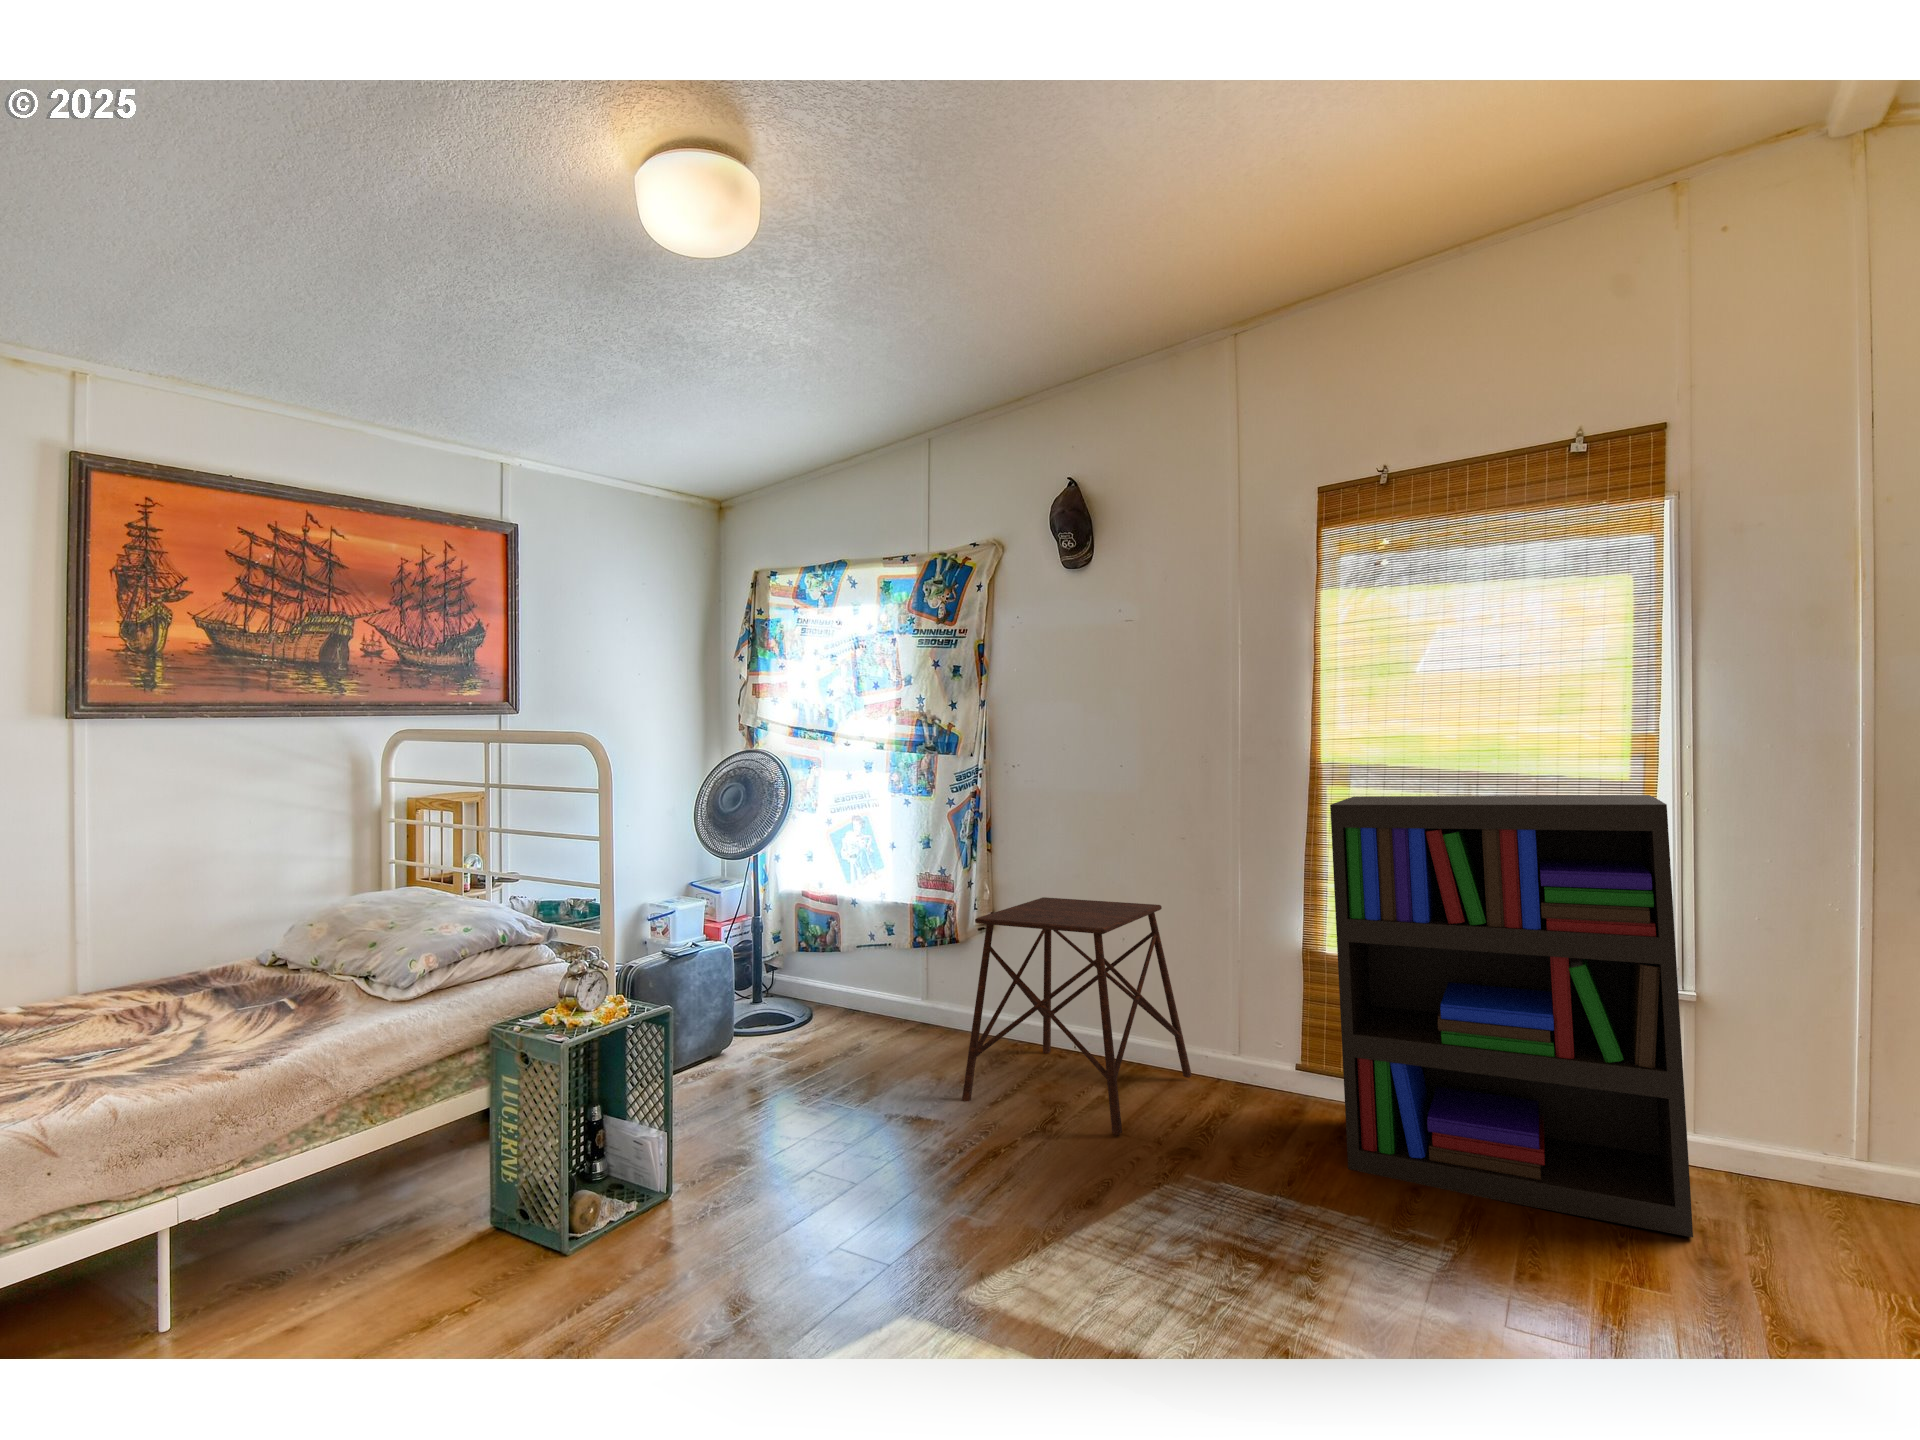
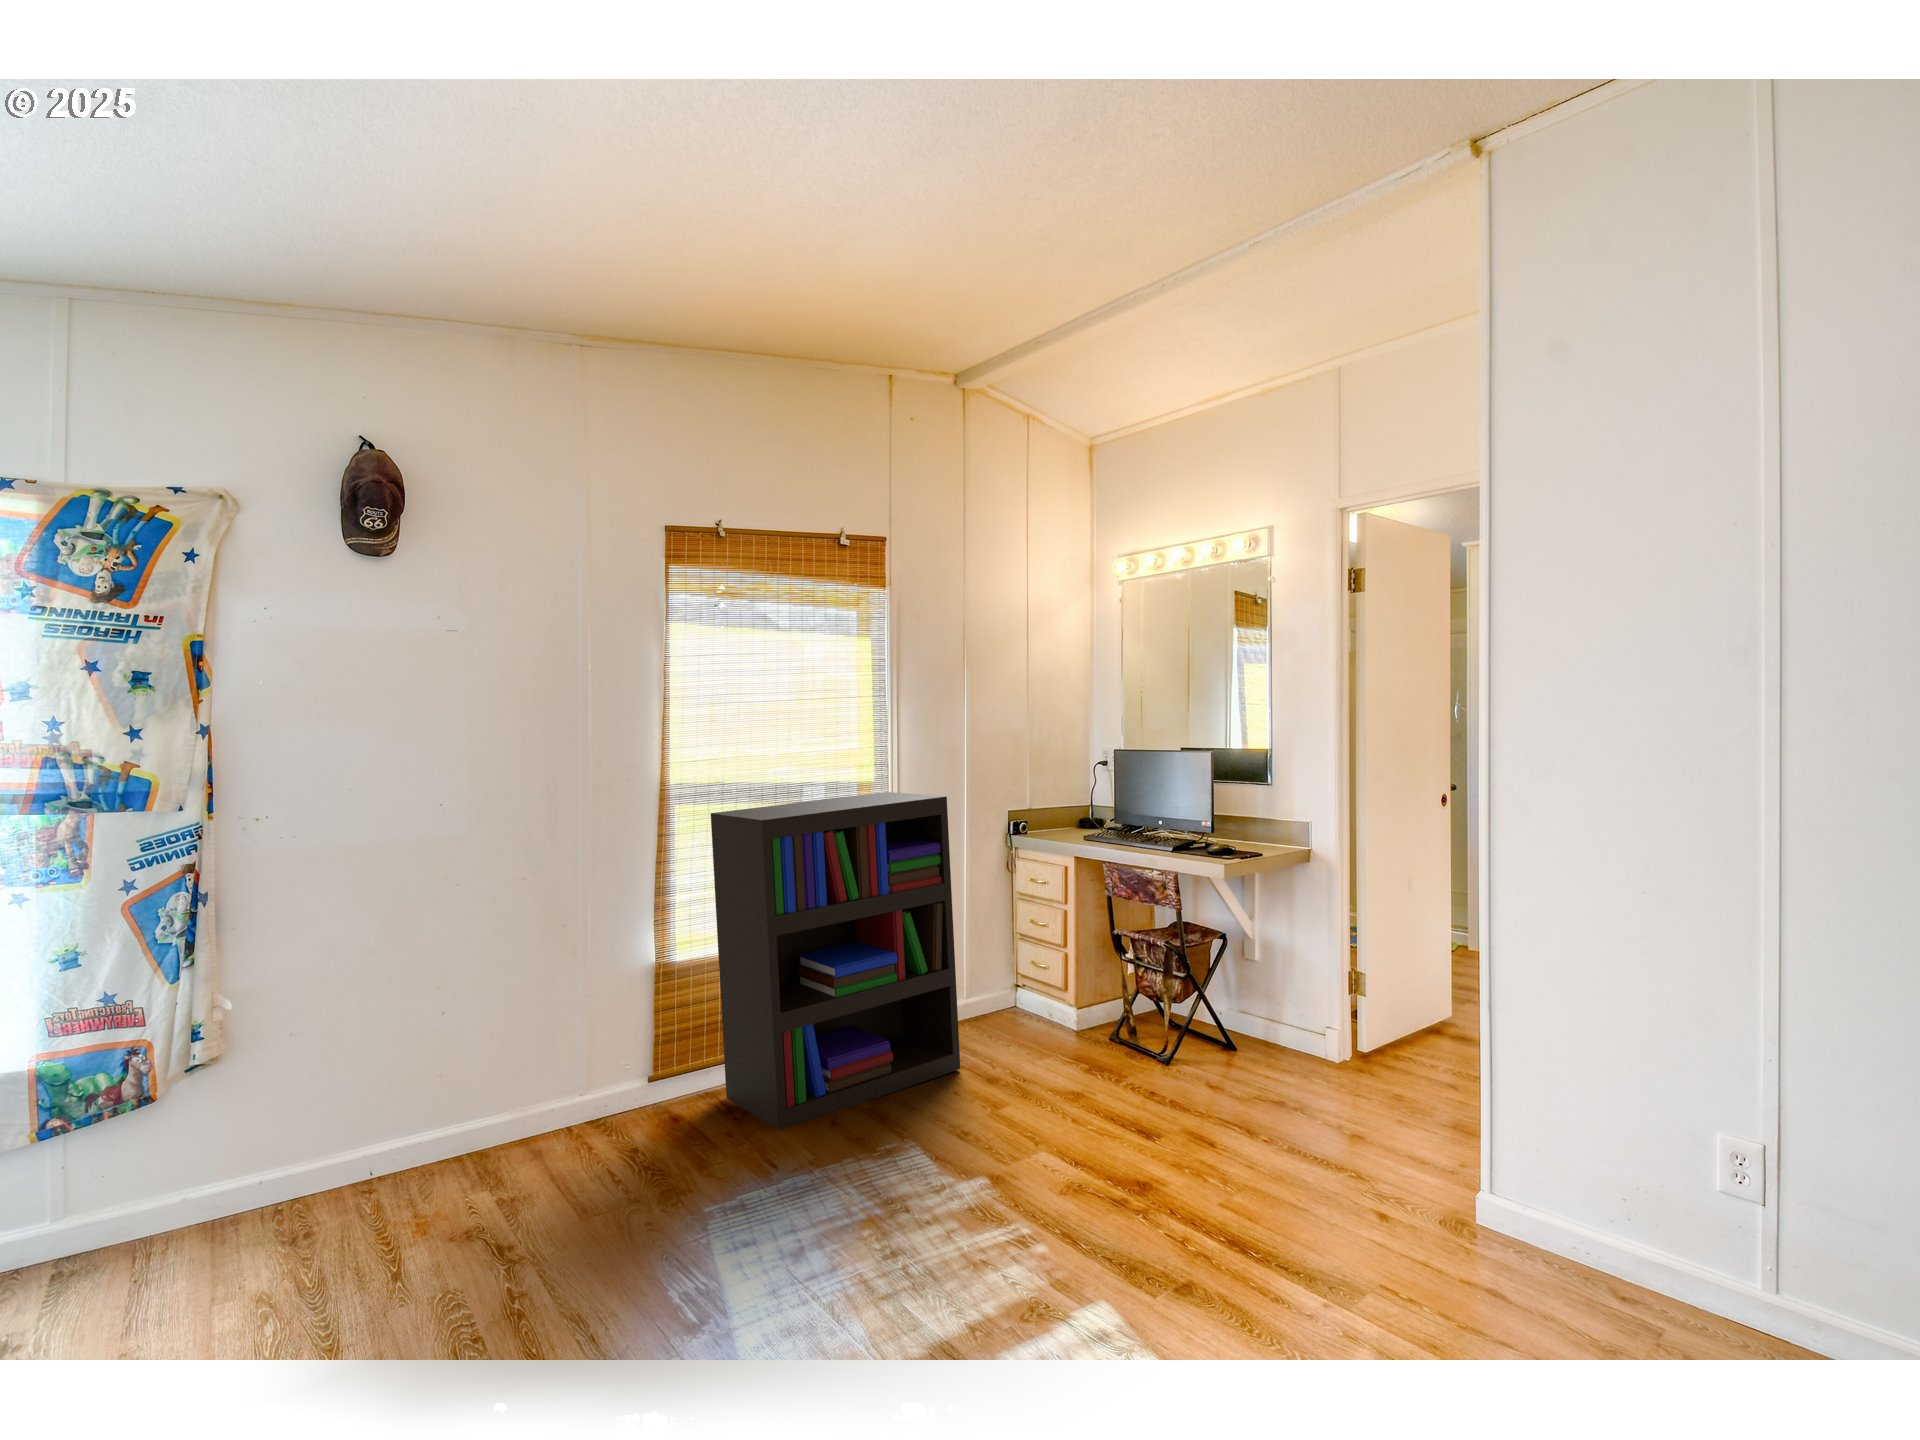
side table: present [962,897,1192,1135] -> none [335,957,598,1282]

